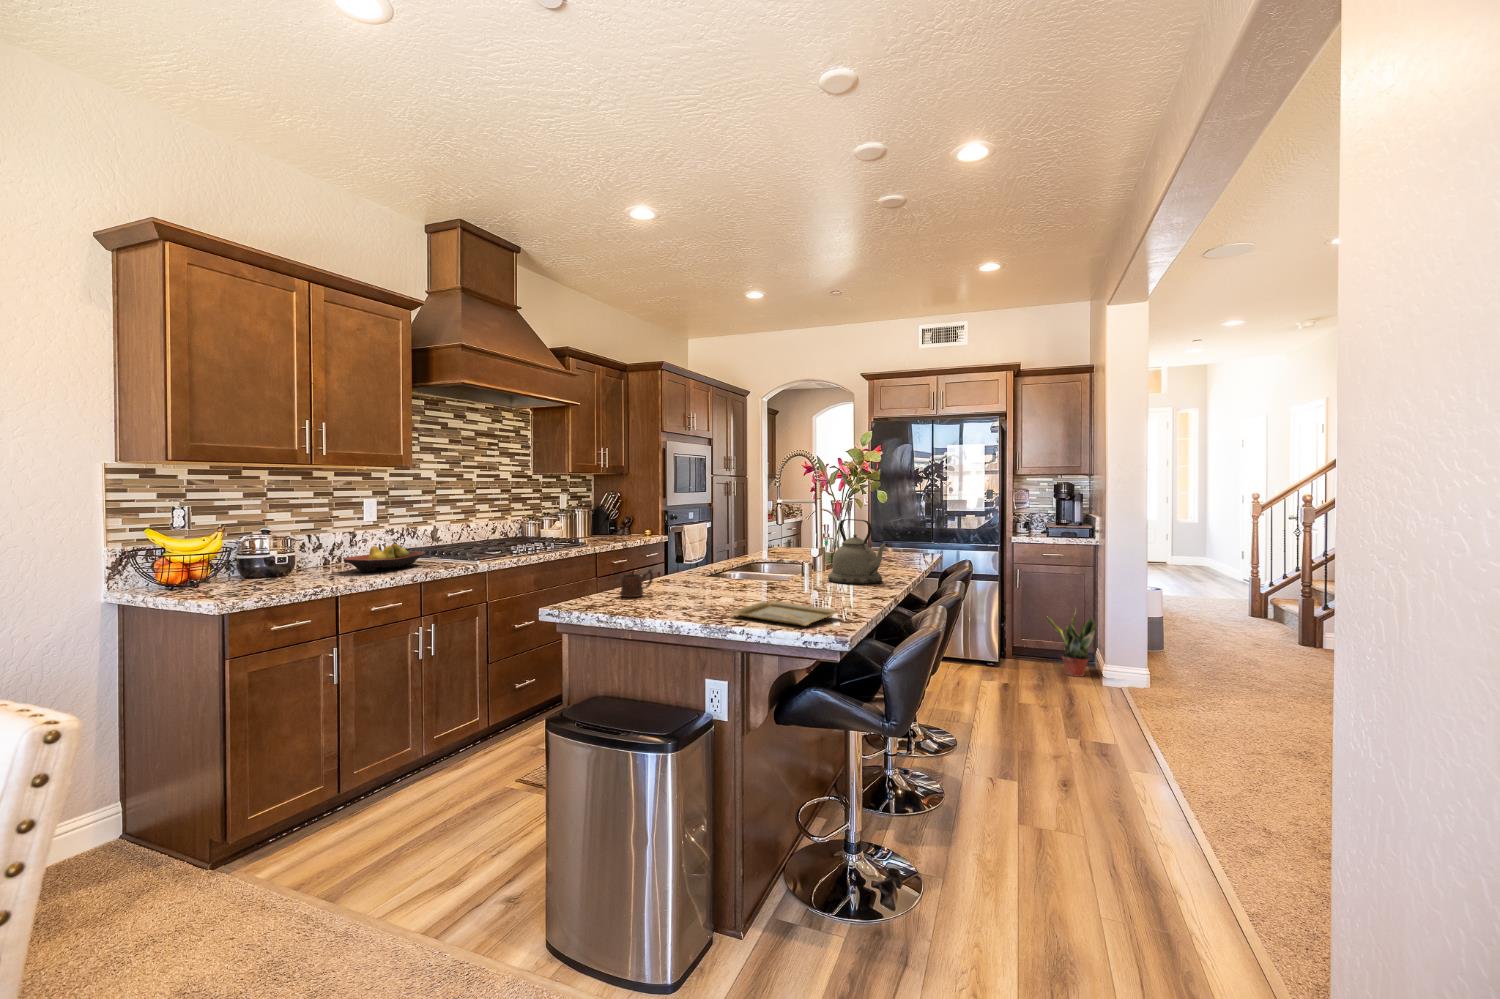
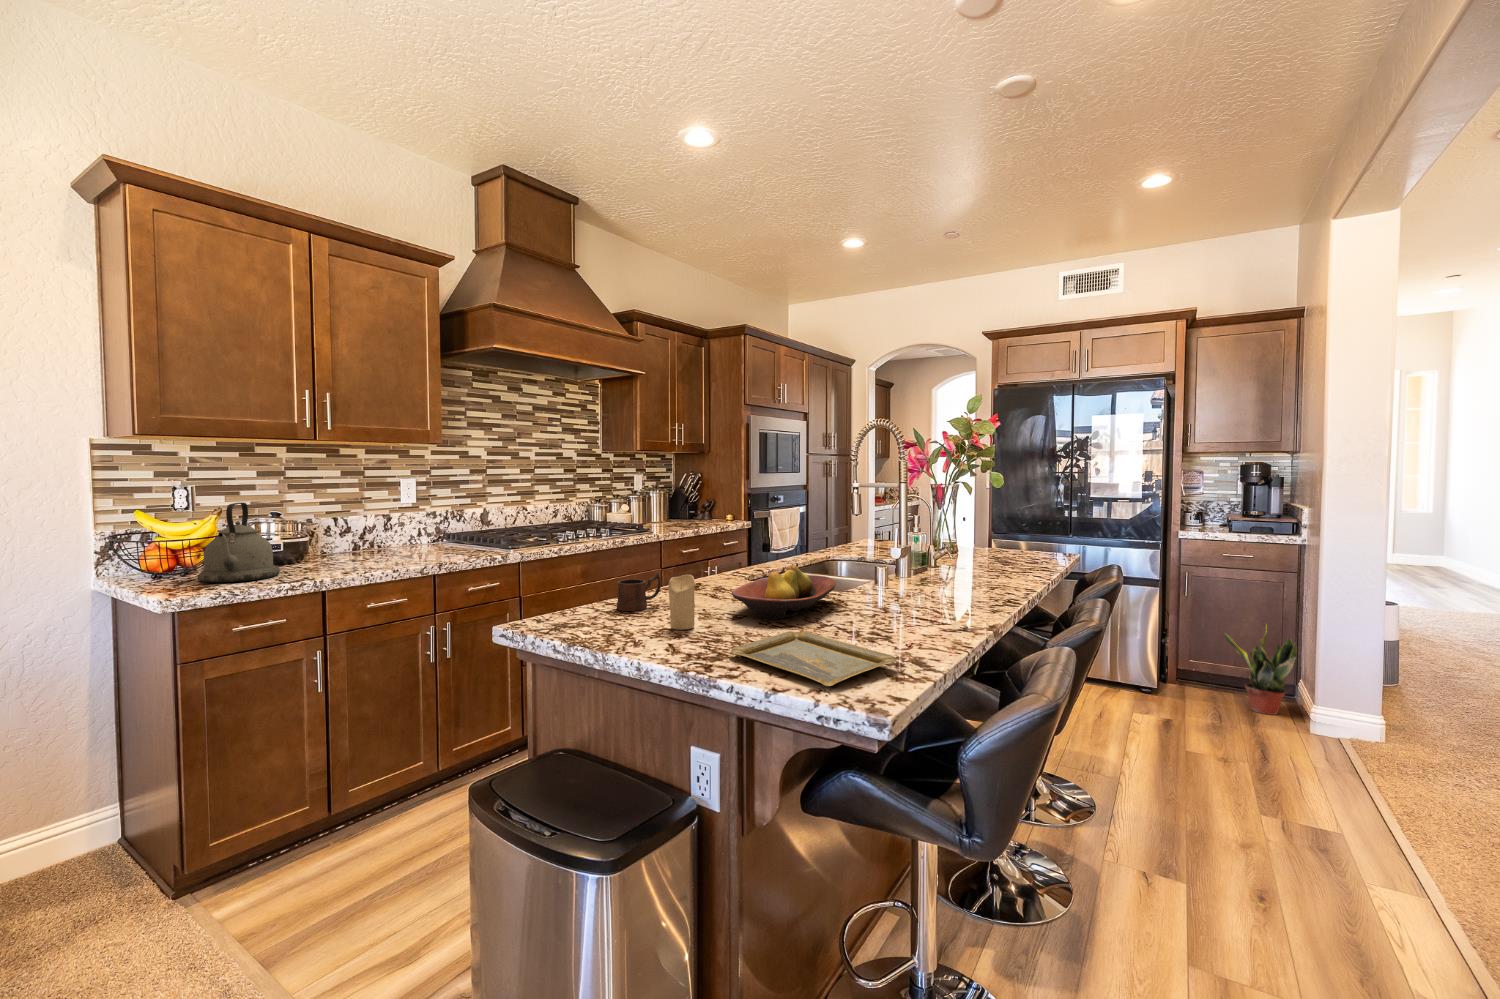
kettle: present [828,519,887,584] -> present [198,503,280,582]
fruit bowl: present [344,544,425,572] -> present [732,565,836,620]
candle: none [673,567,692,606] -> present [668,575,695,630]

